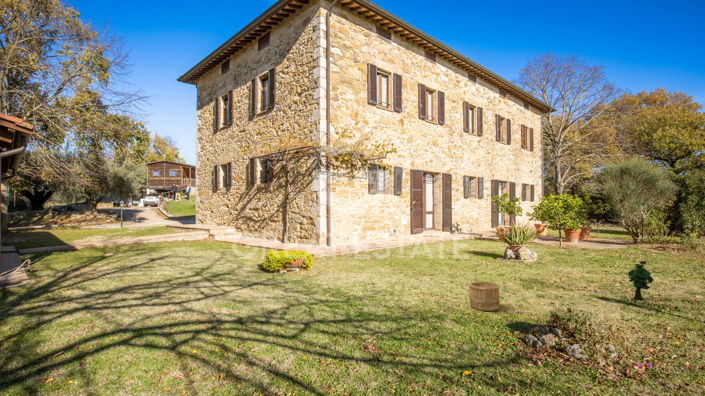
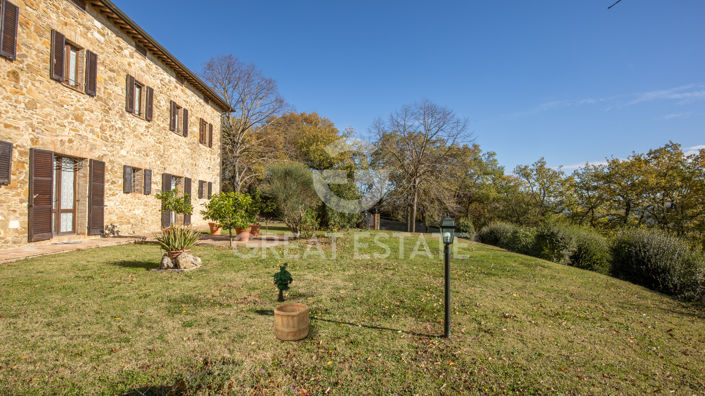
wooden bucket: present [469,281,500,311] -> present [274,303,310,341]

